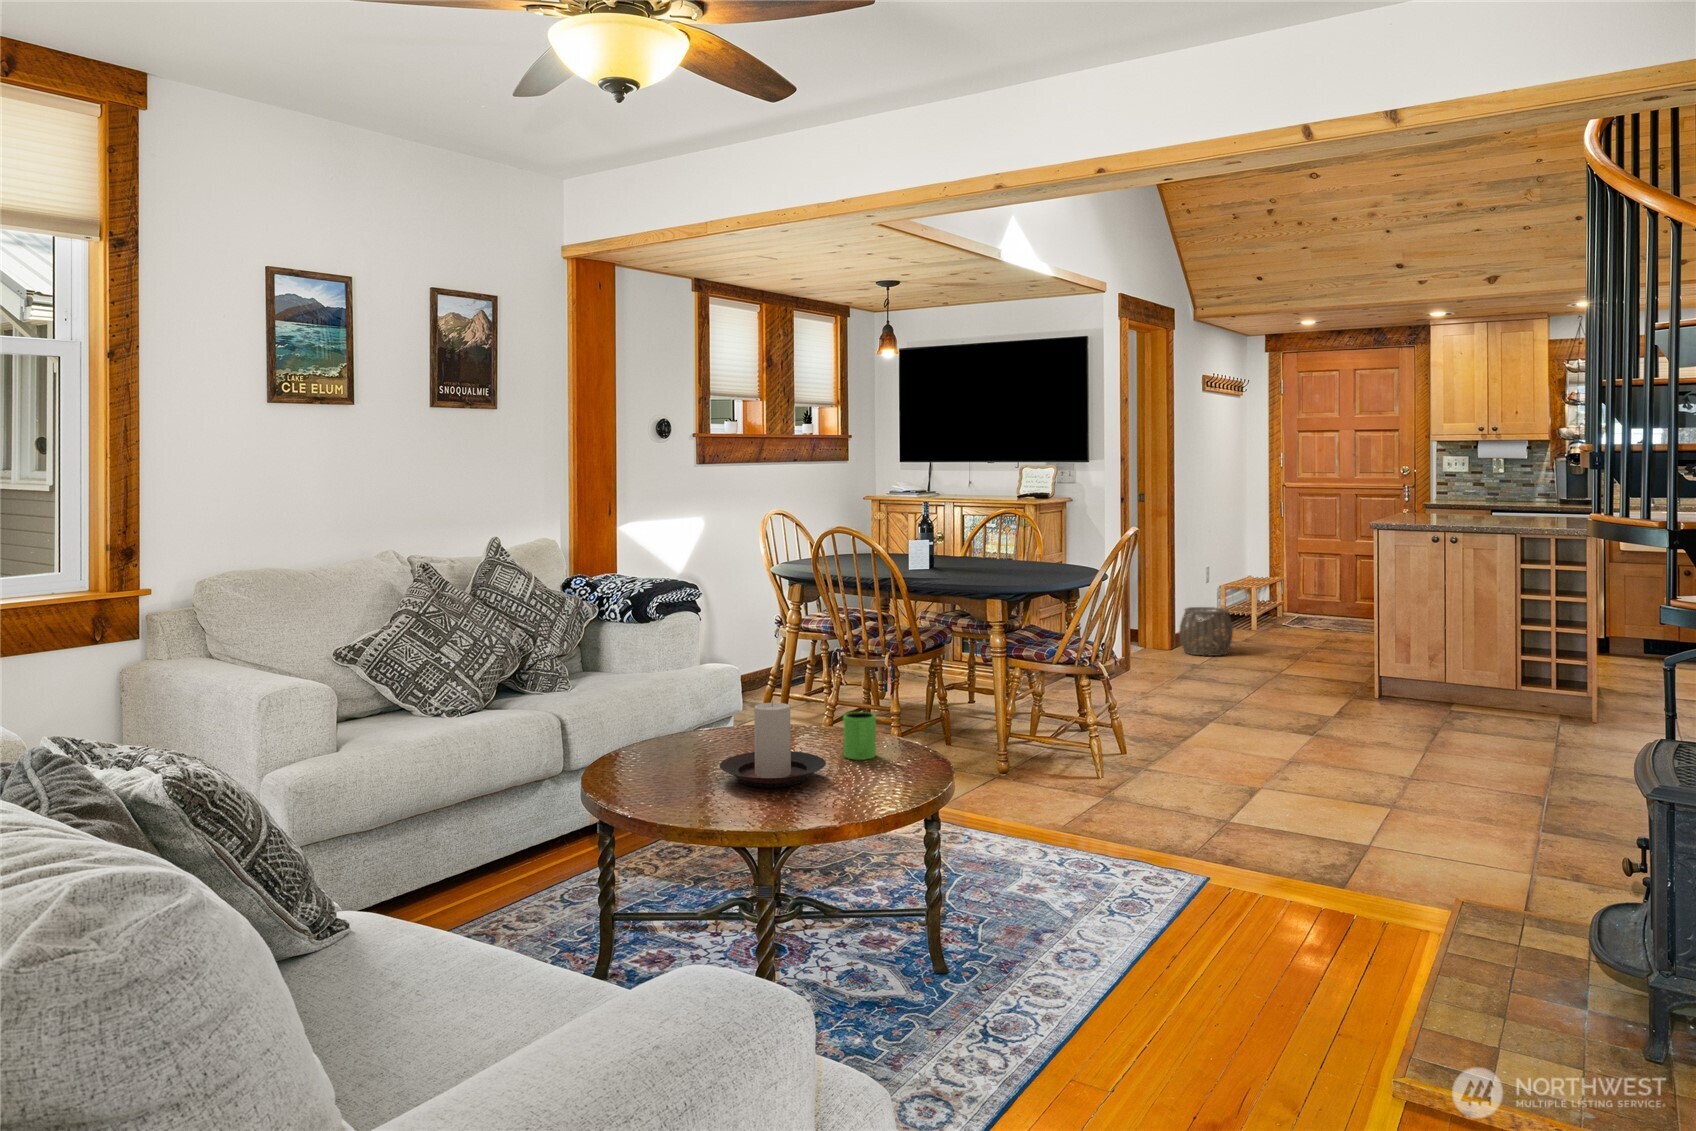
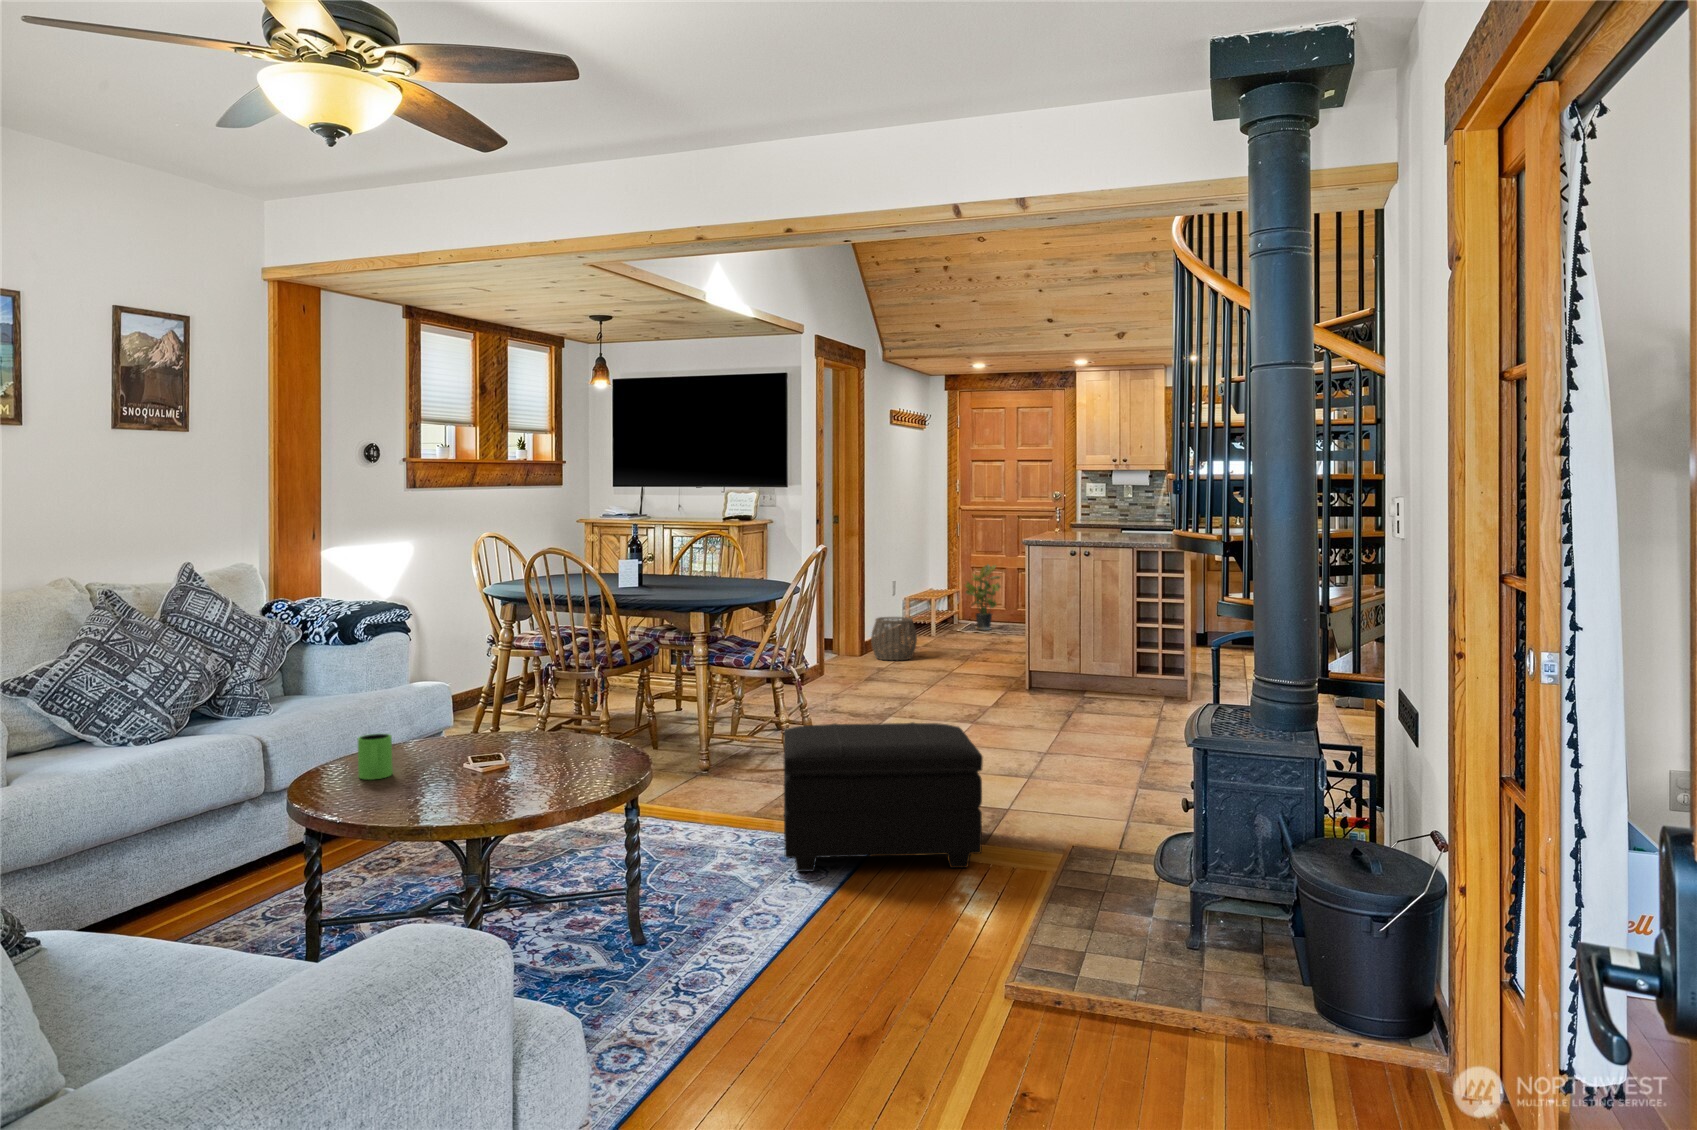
potted plant: none [1286,549,1331,625] -> present [965,564,1001,630]
candle holder: present [720,701,826,788] -> none [431,710,533,789]
mug: present [843,712,876,760] -> present [358,734,393,780]
footstool: none [1097,730,1352,914] -> present [783,722,983,872]

